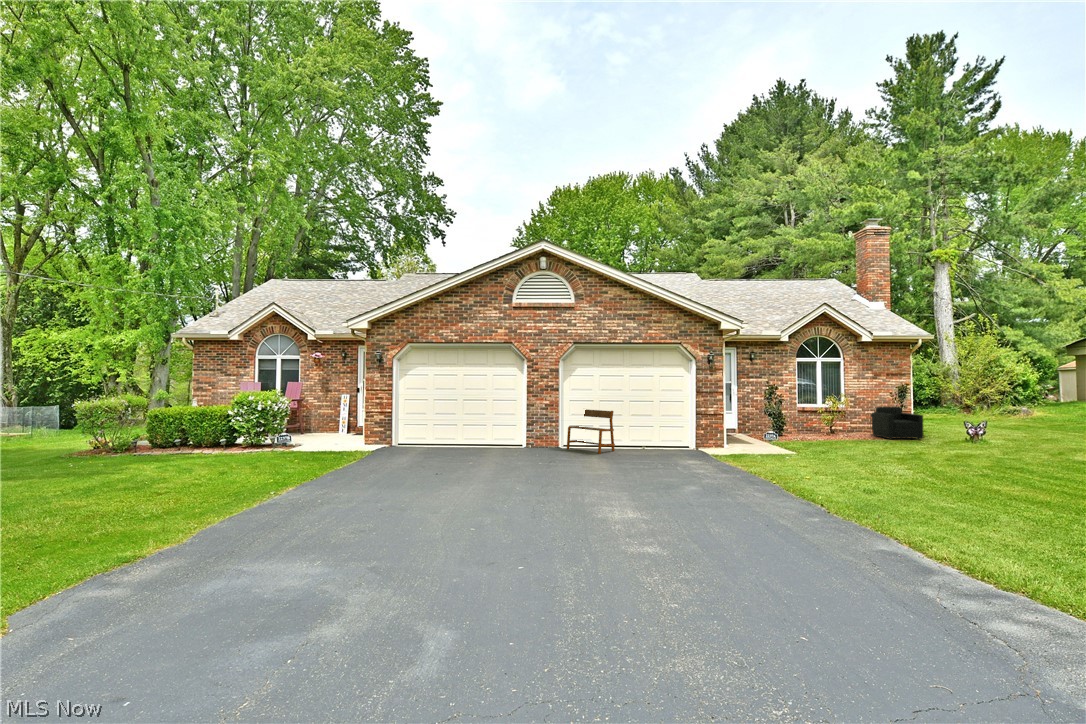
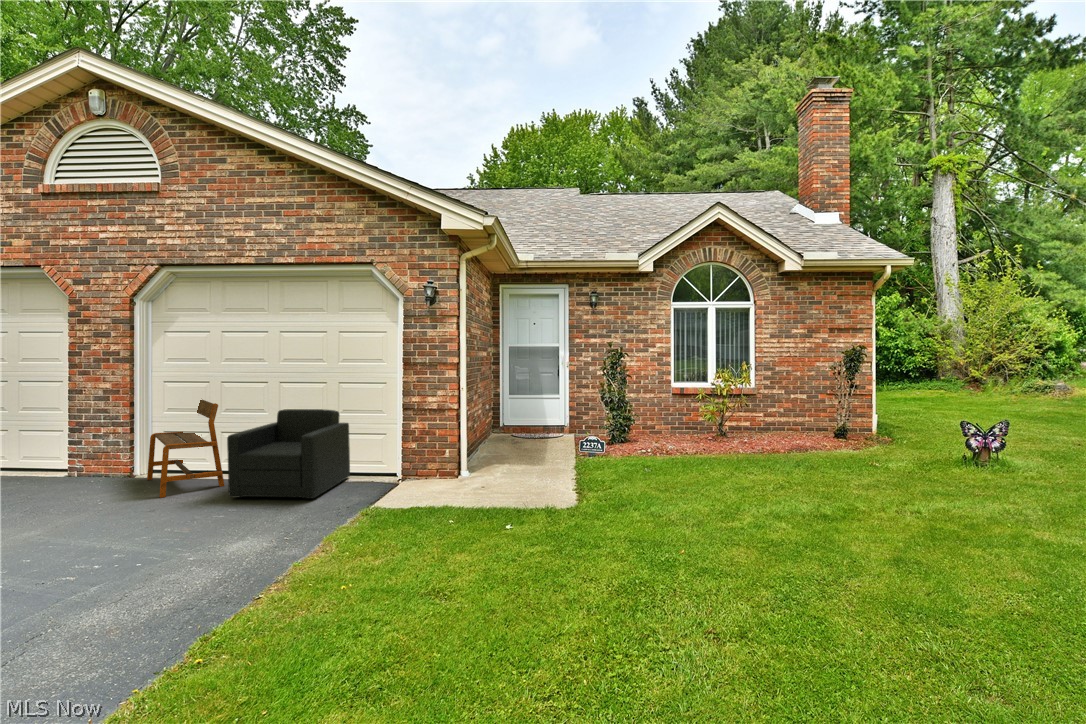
armchair: present [871,407,924,439] -> present [227,409,350,499]

